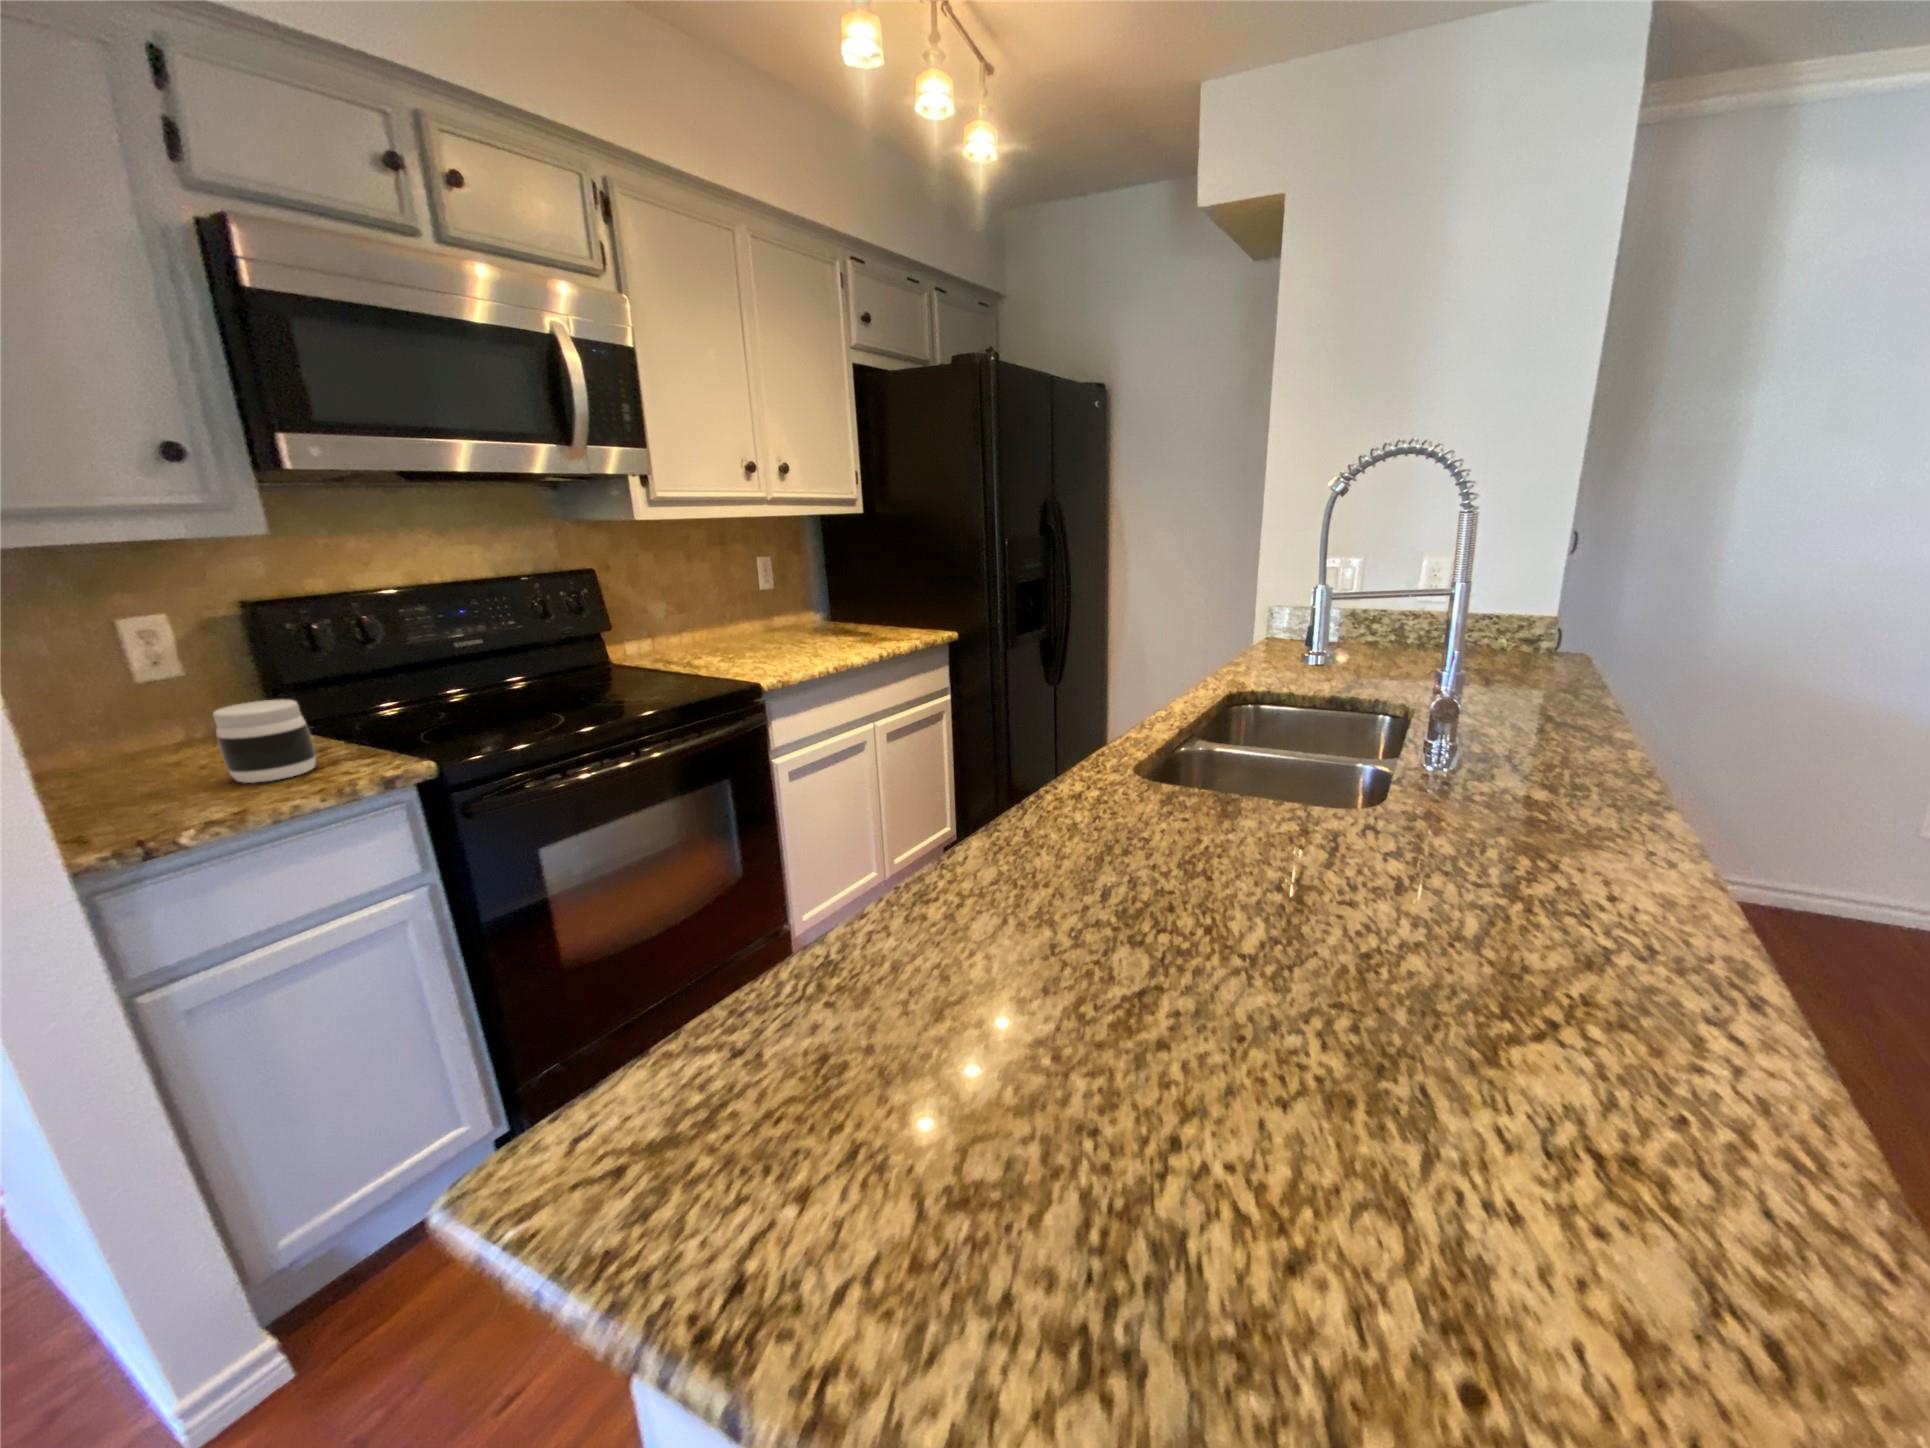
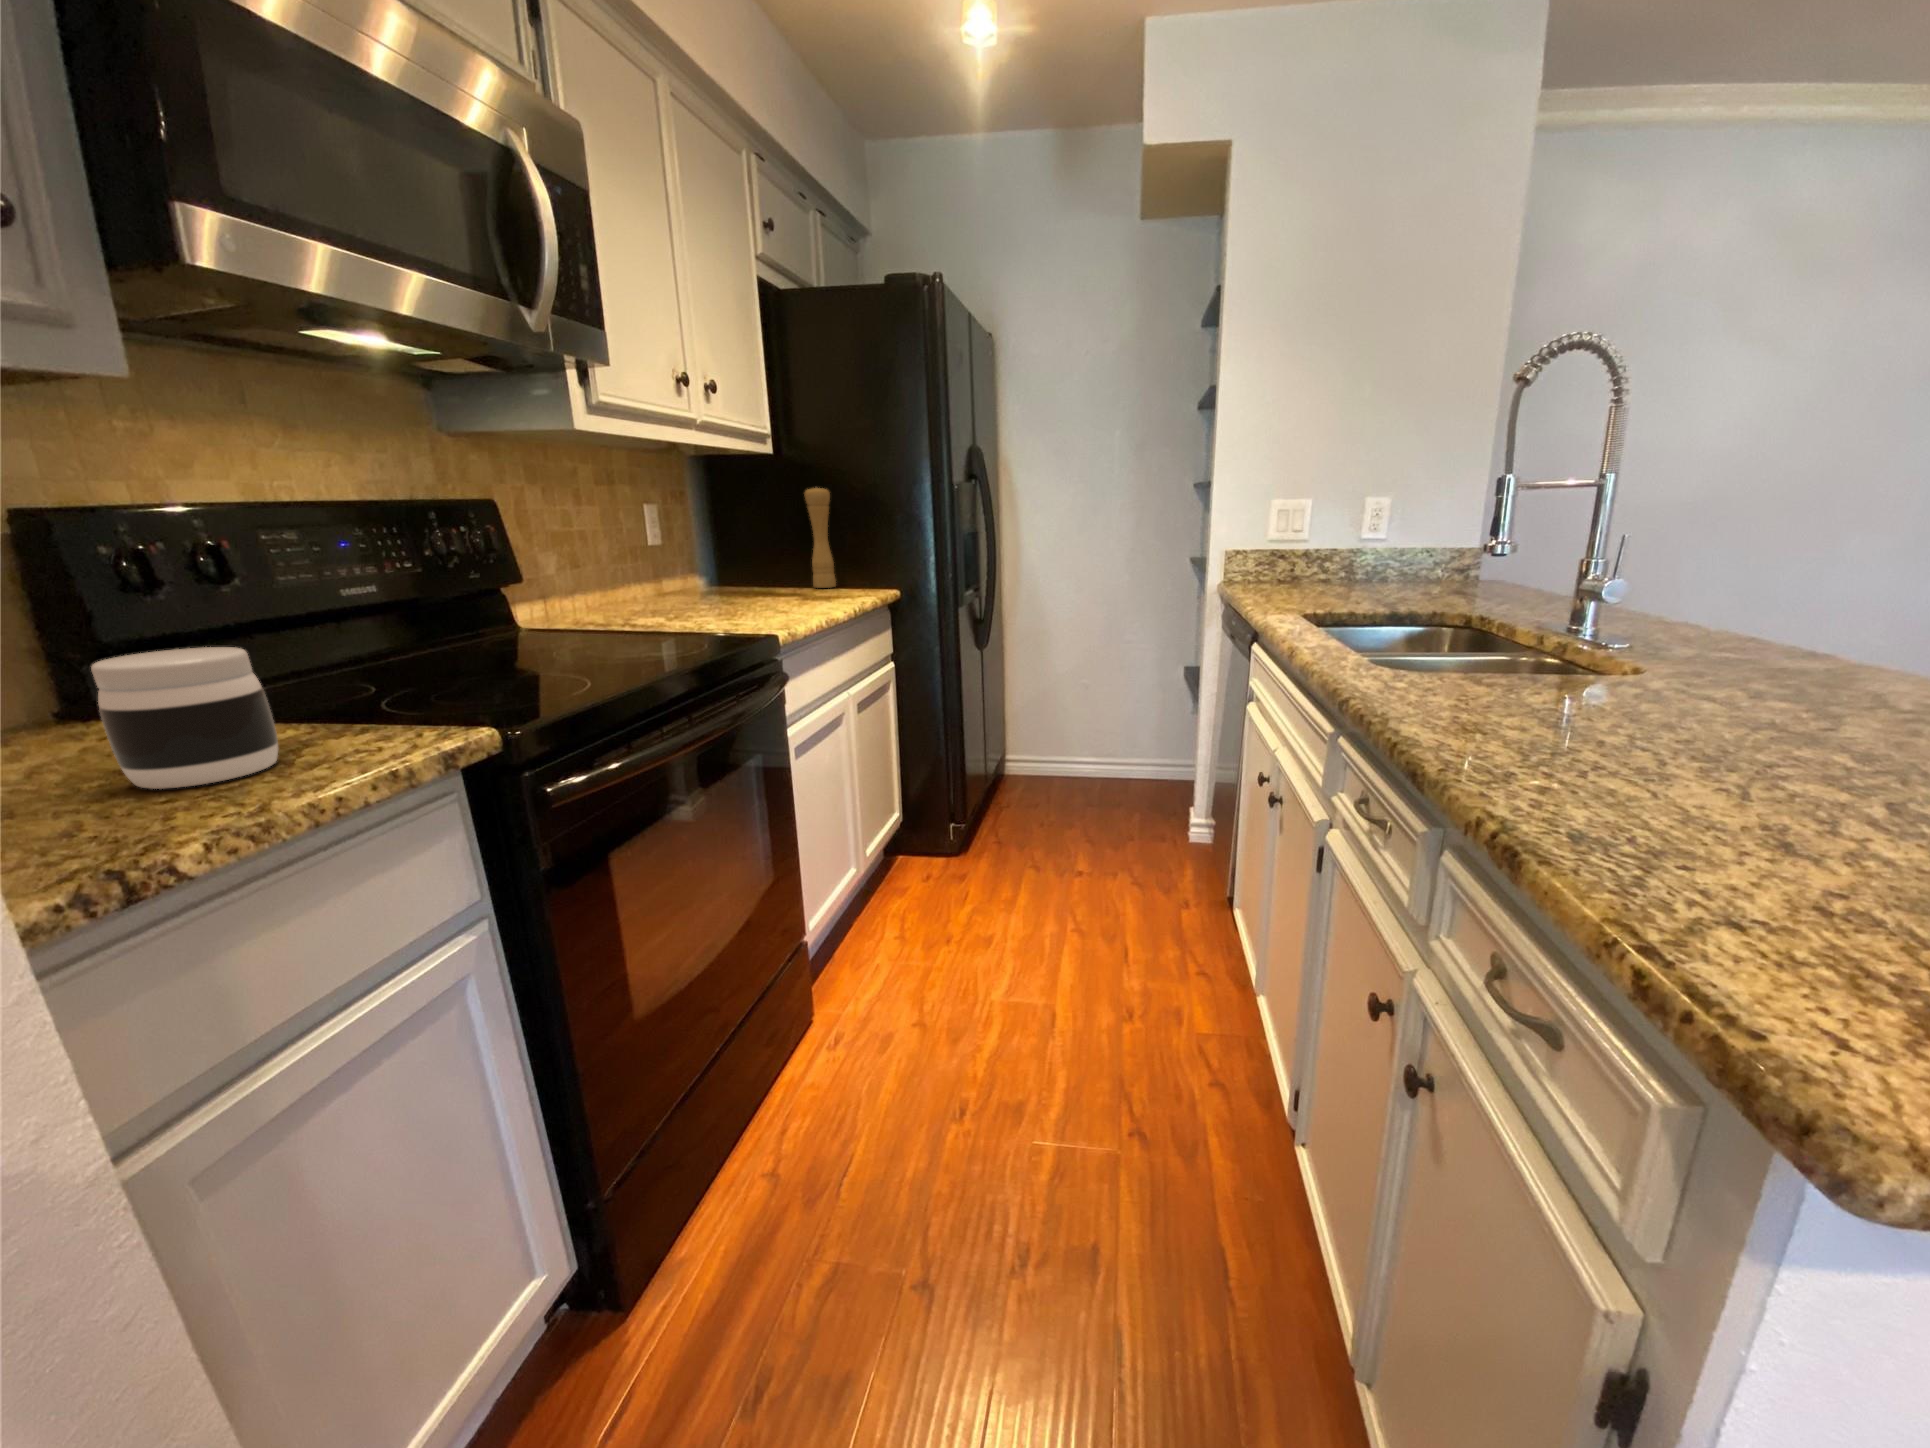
pepper mill: none [884,541,909,628] -> present [805,487,836,588]

